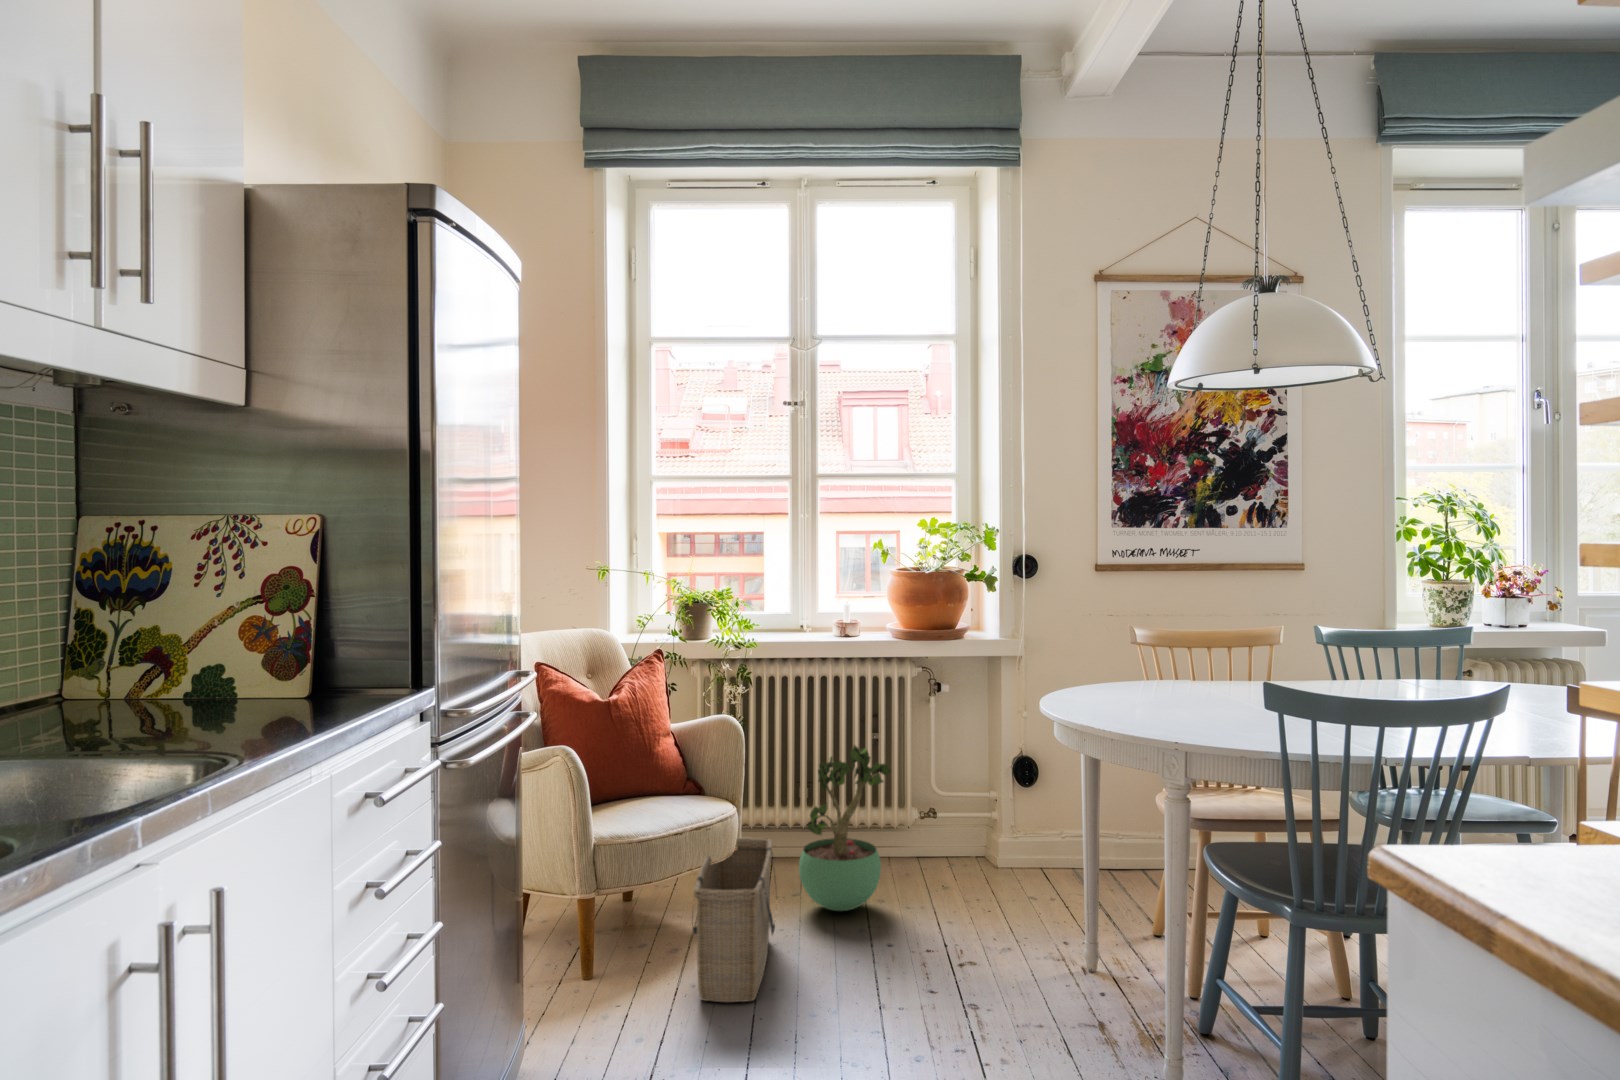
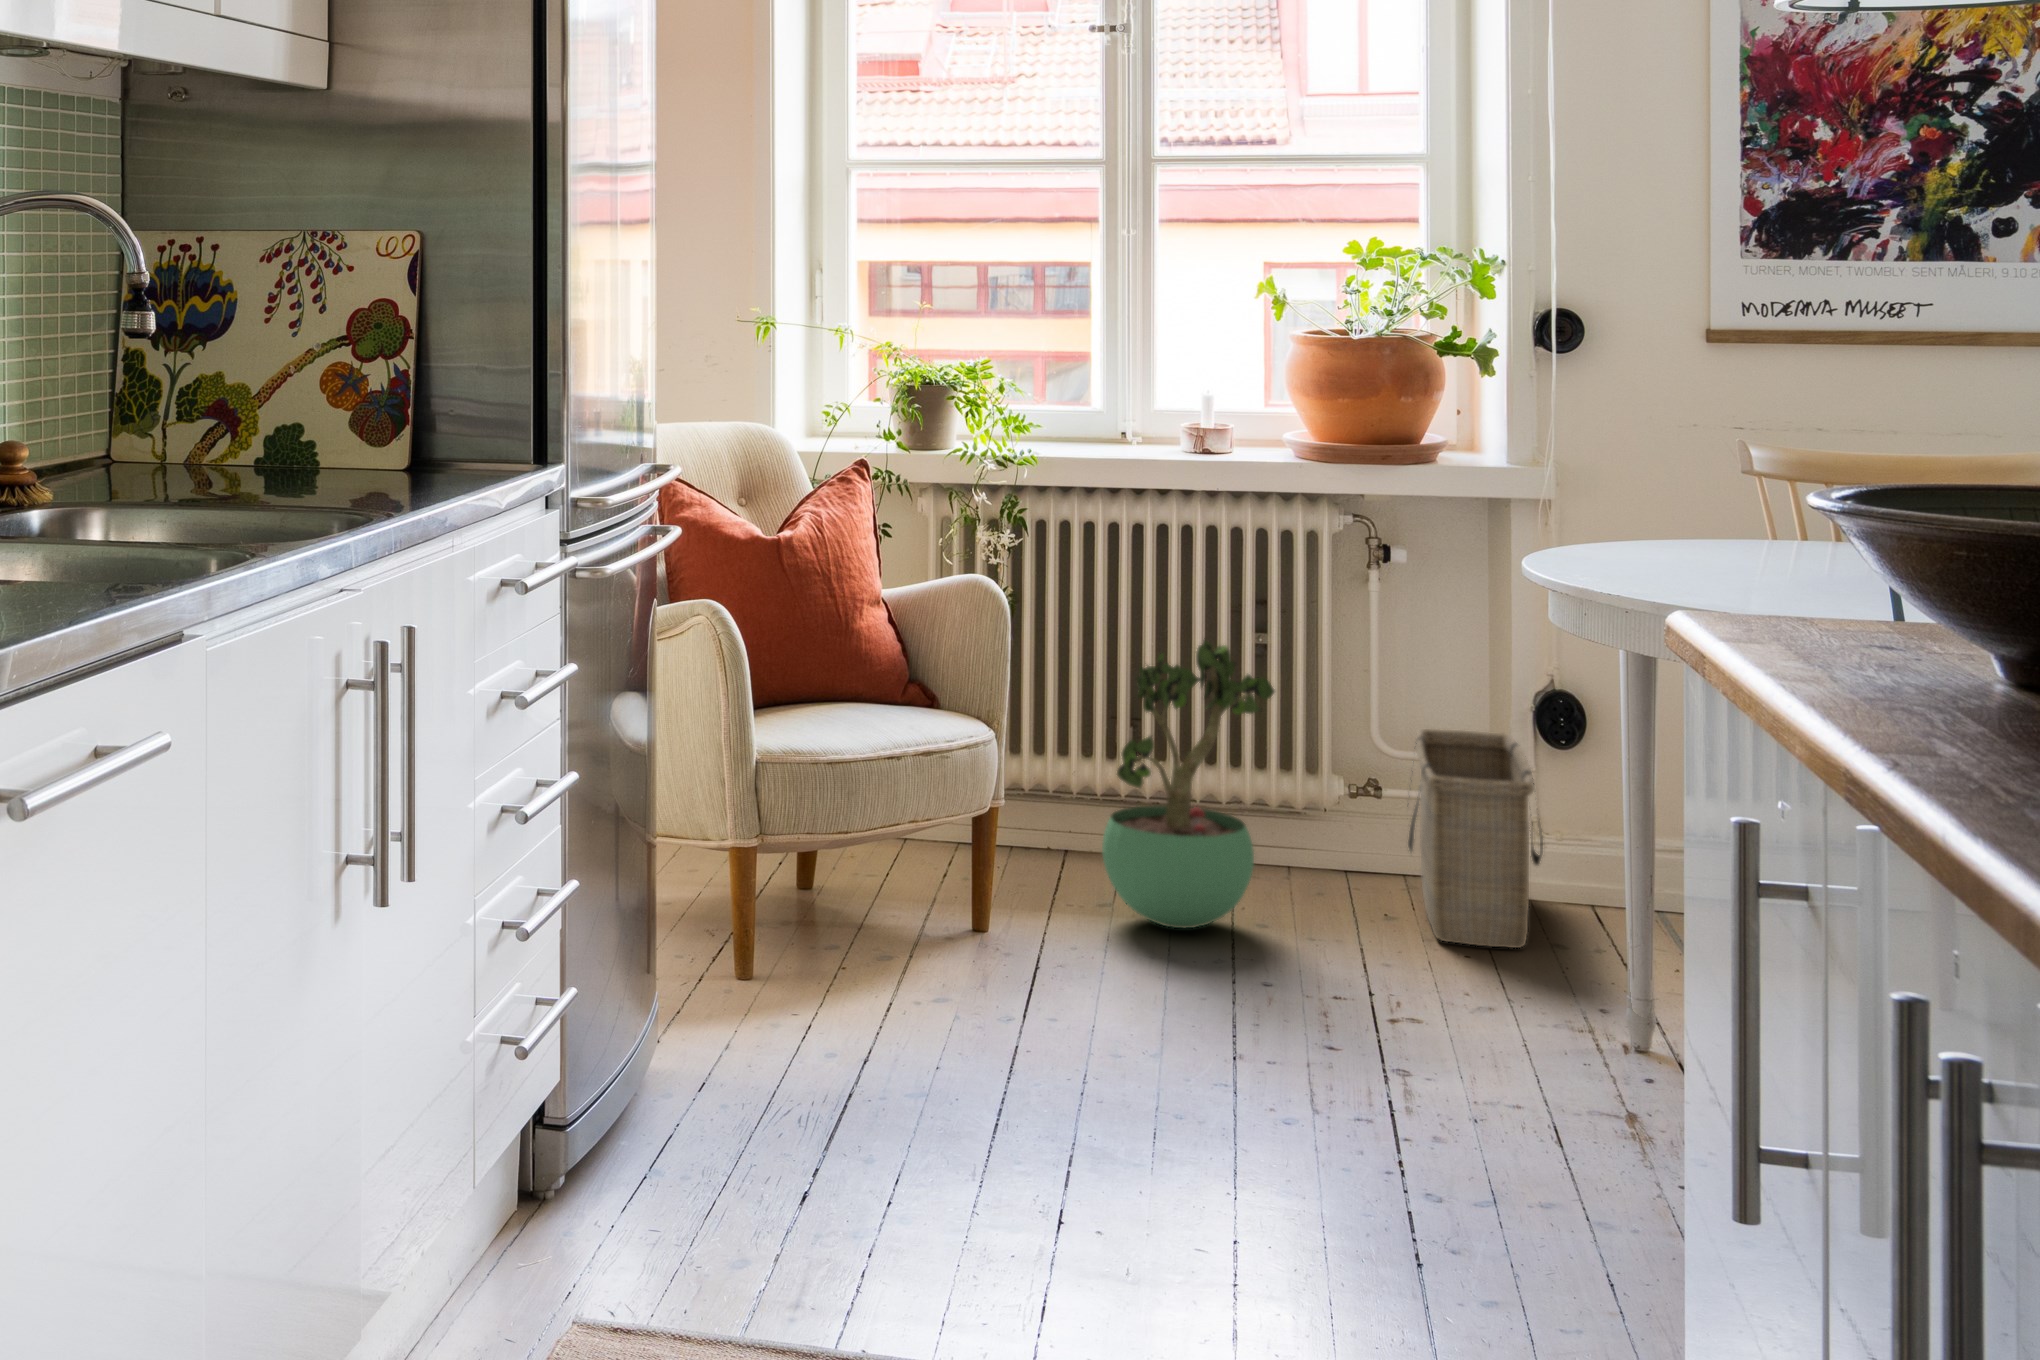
basket: present [693,838,775,1002] -> present [1408,729,1543,948]

